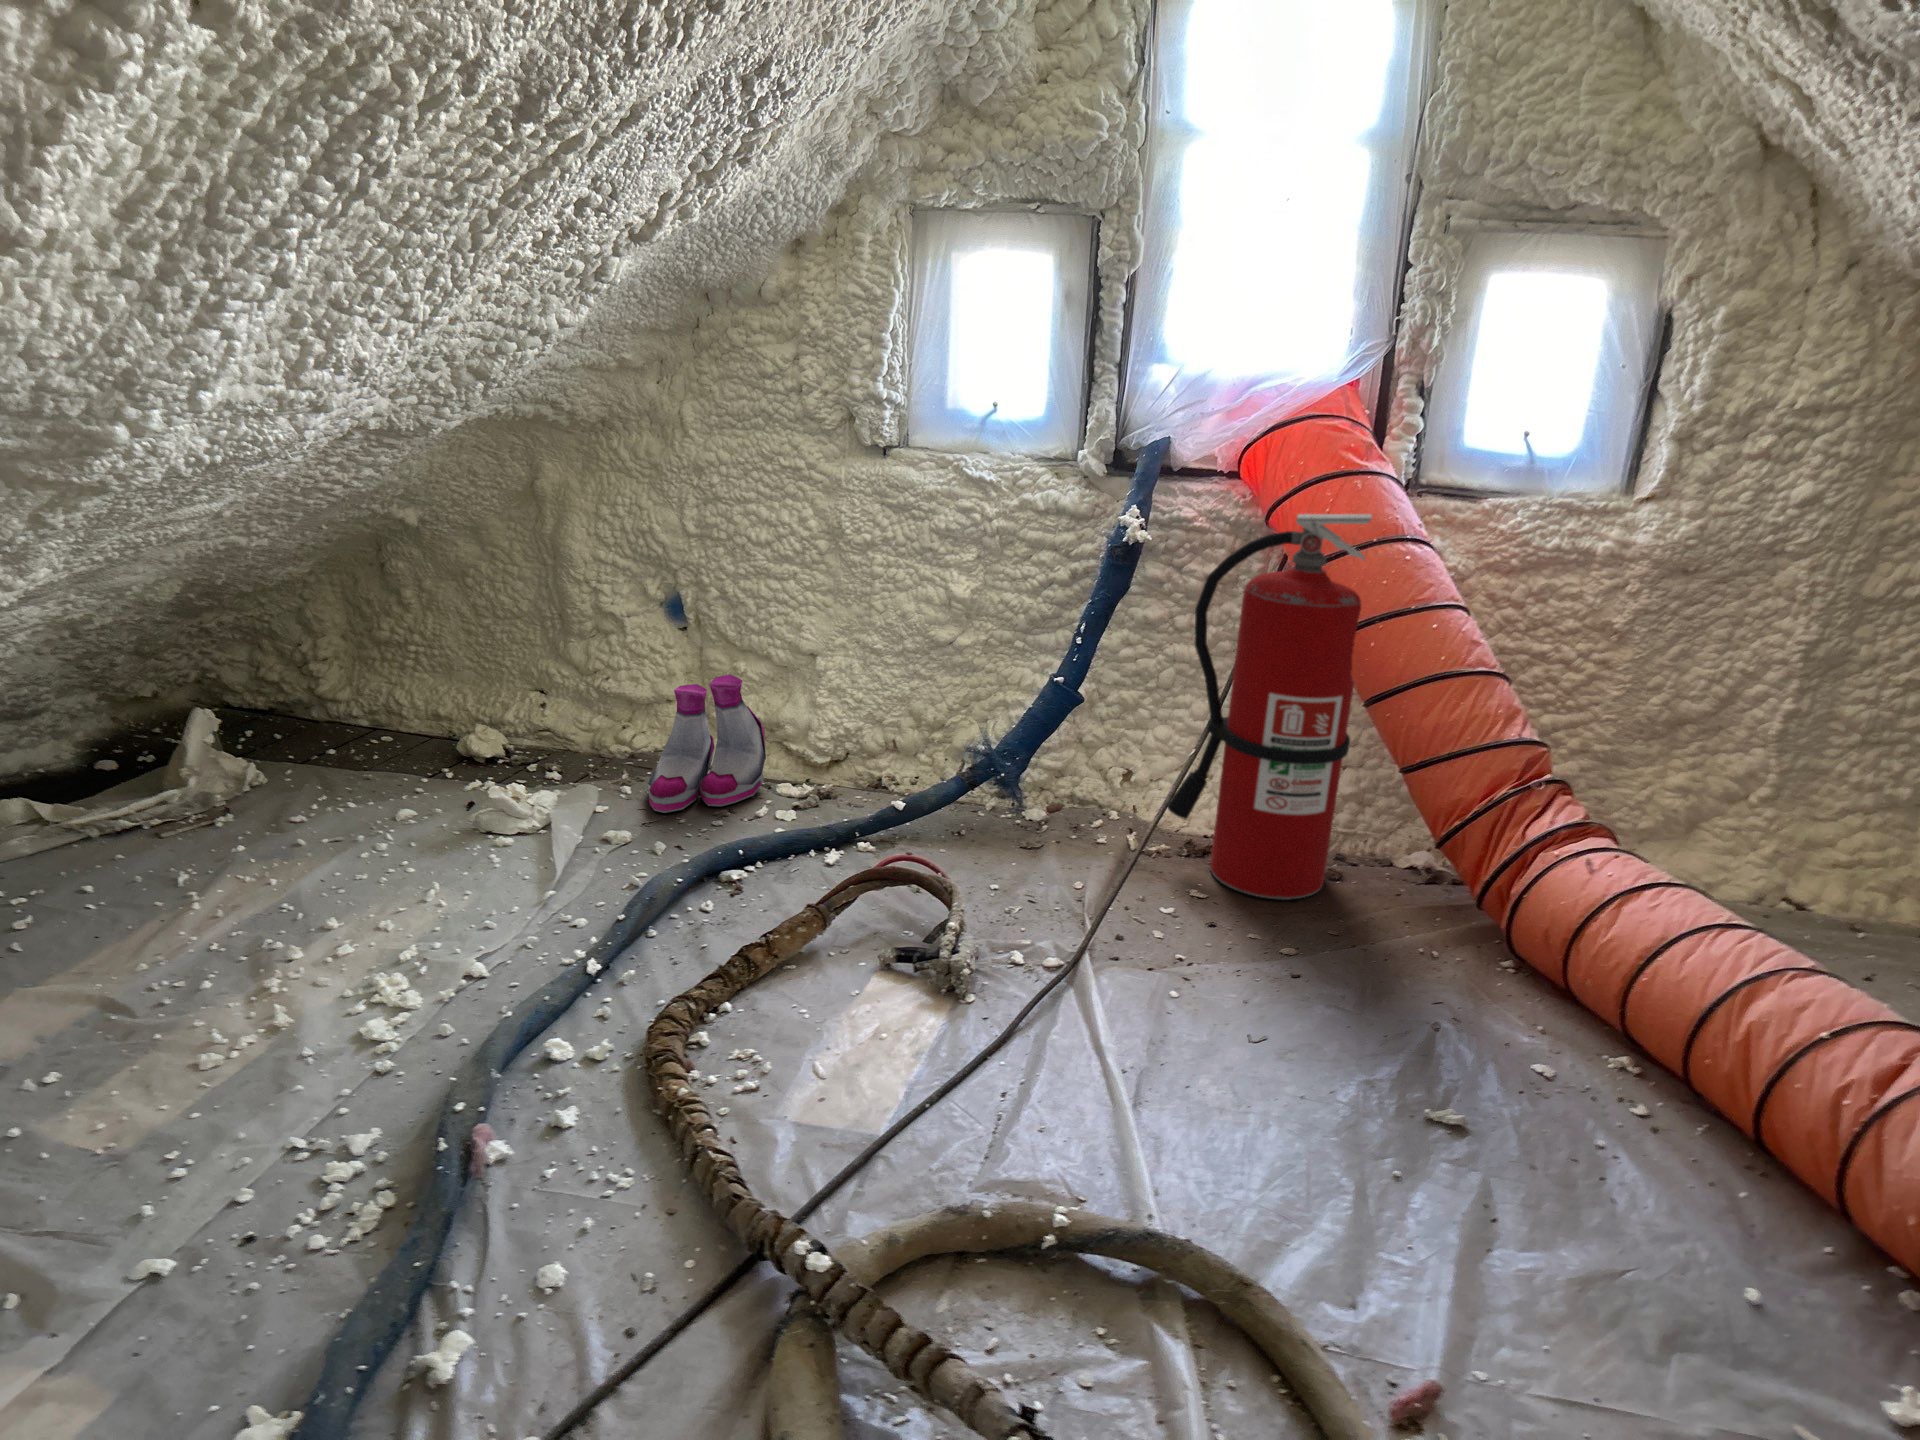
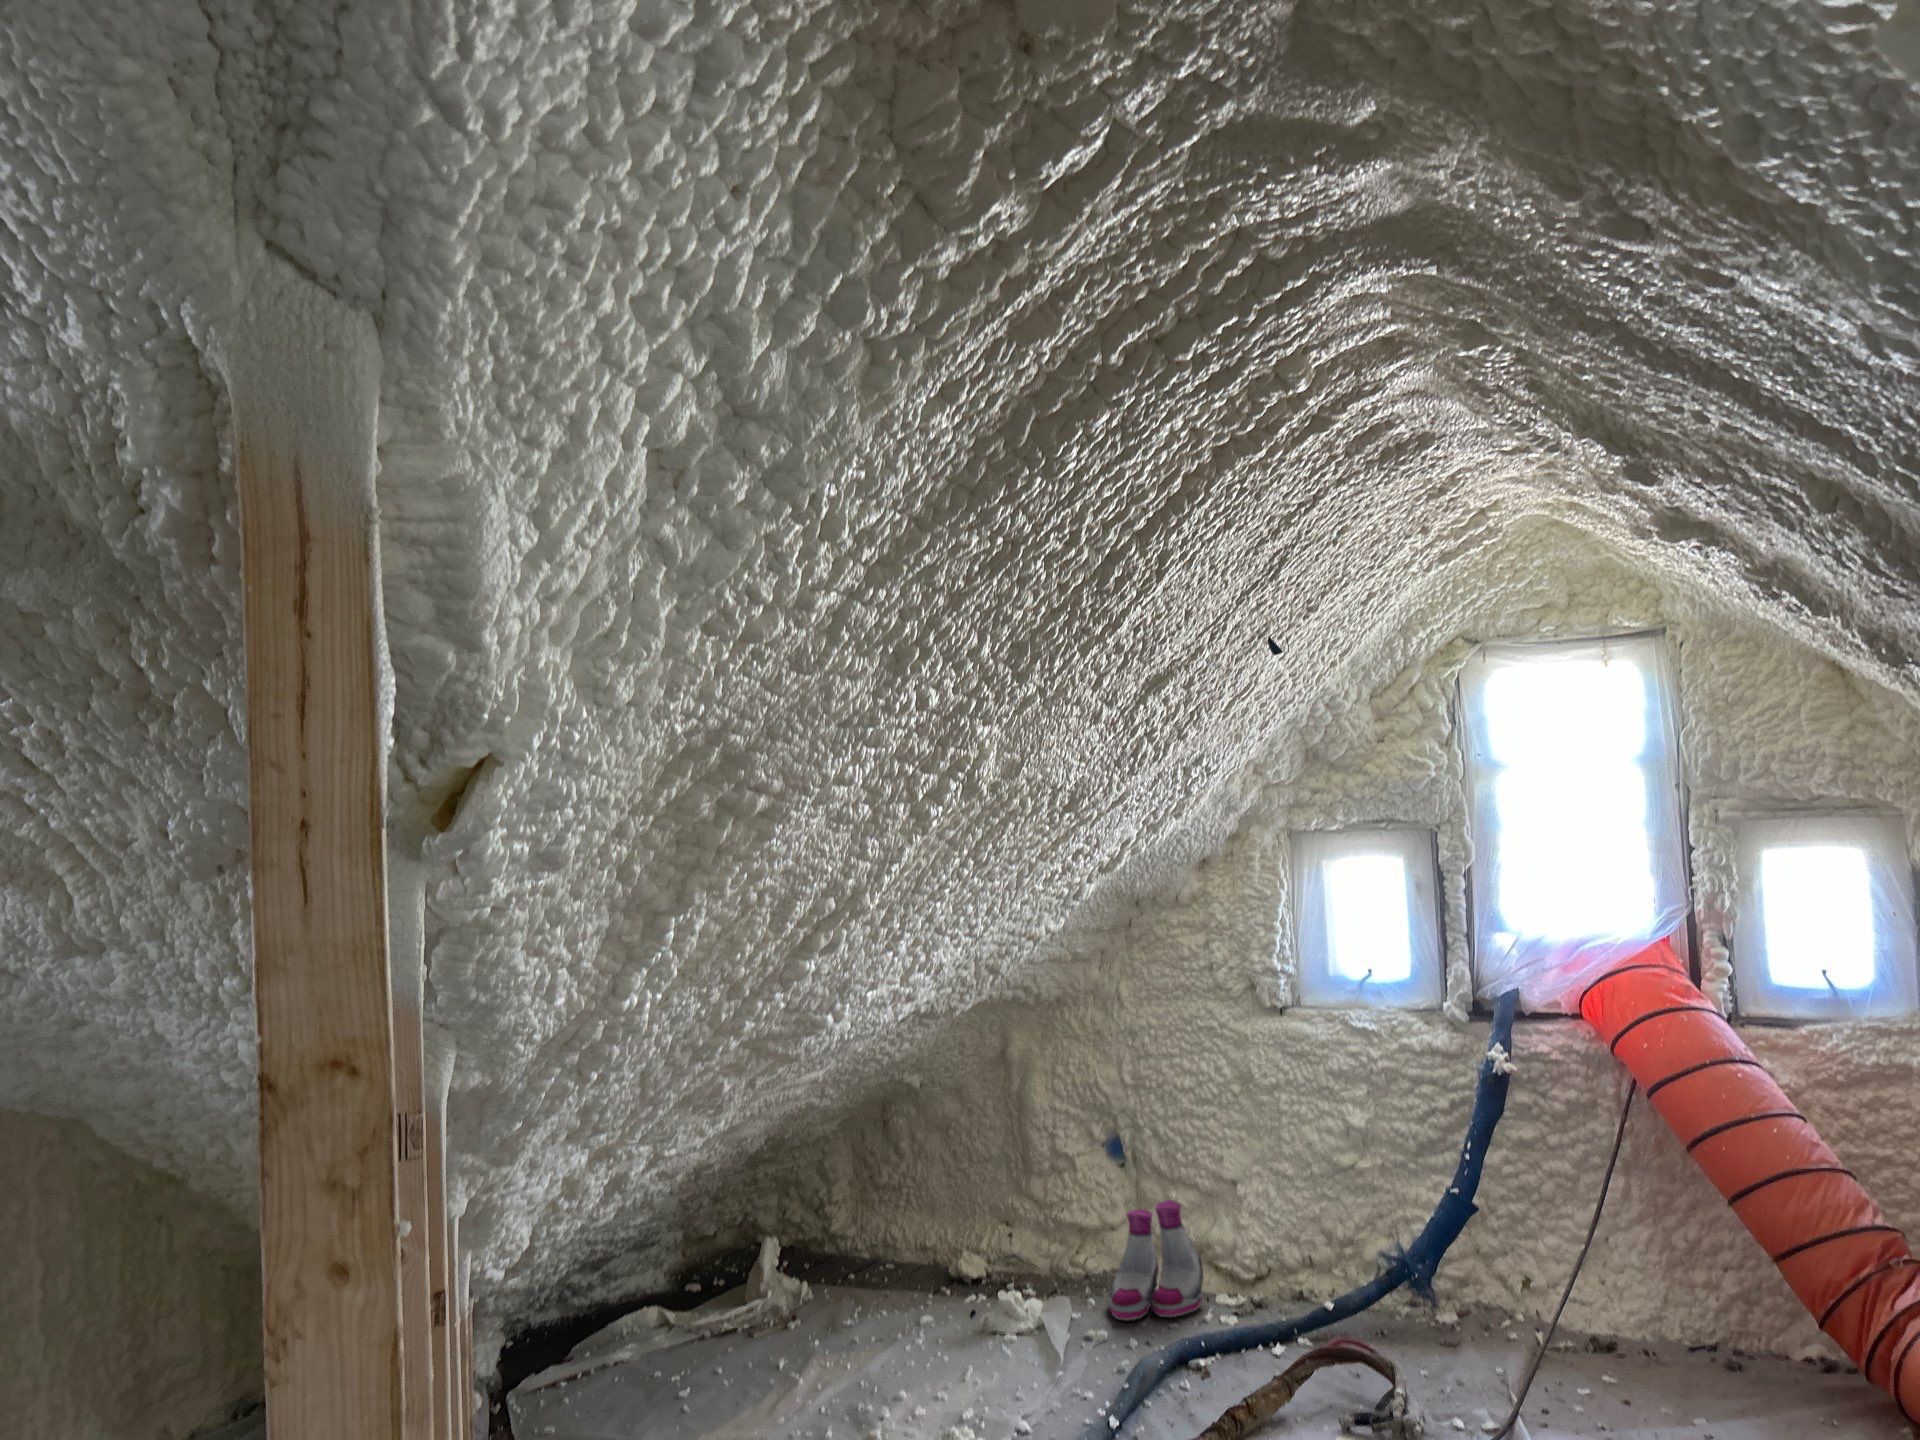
fire extinguisher: present [1167,514,1372,900] -> none [1564,1034,1747,1395]

